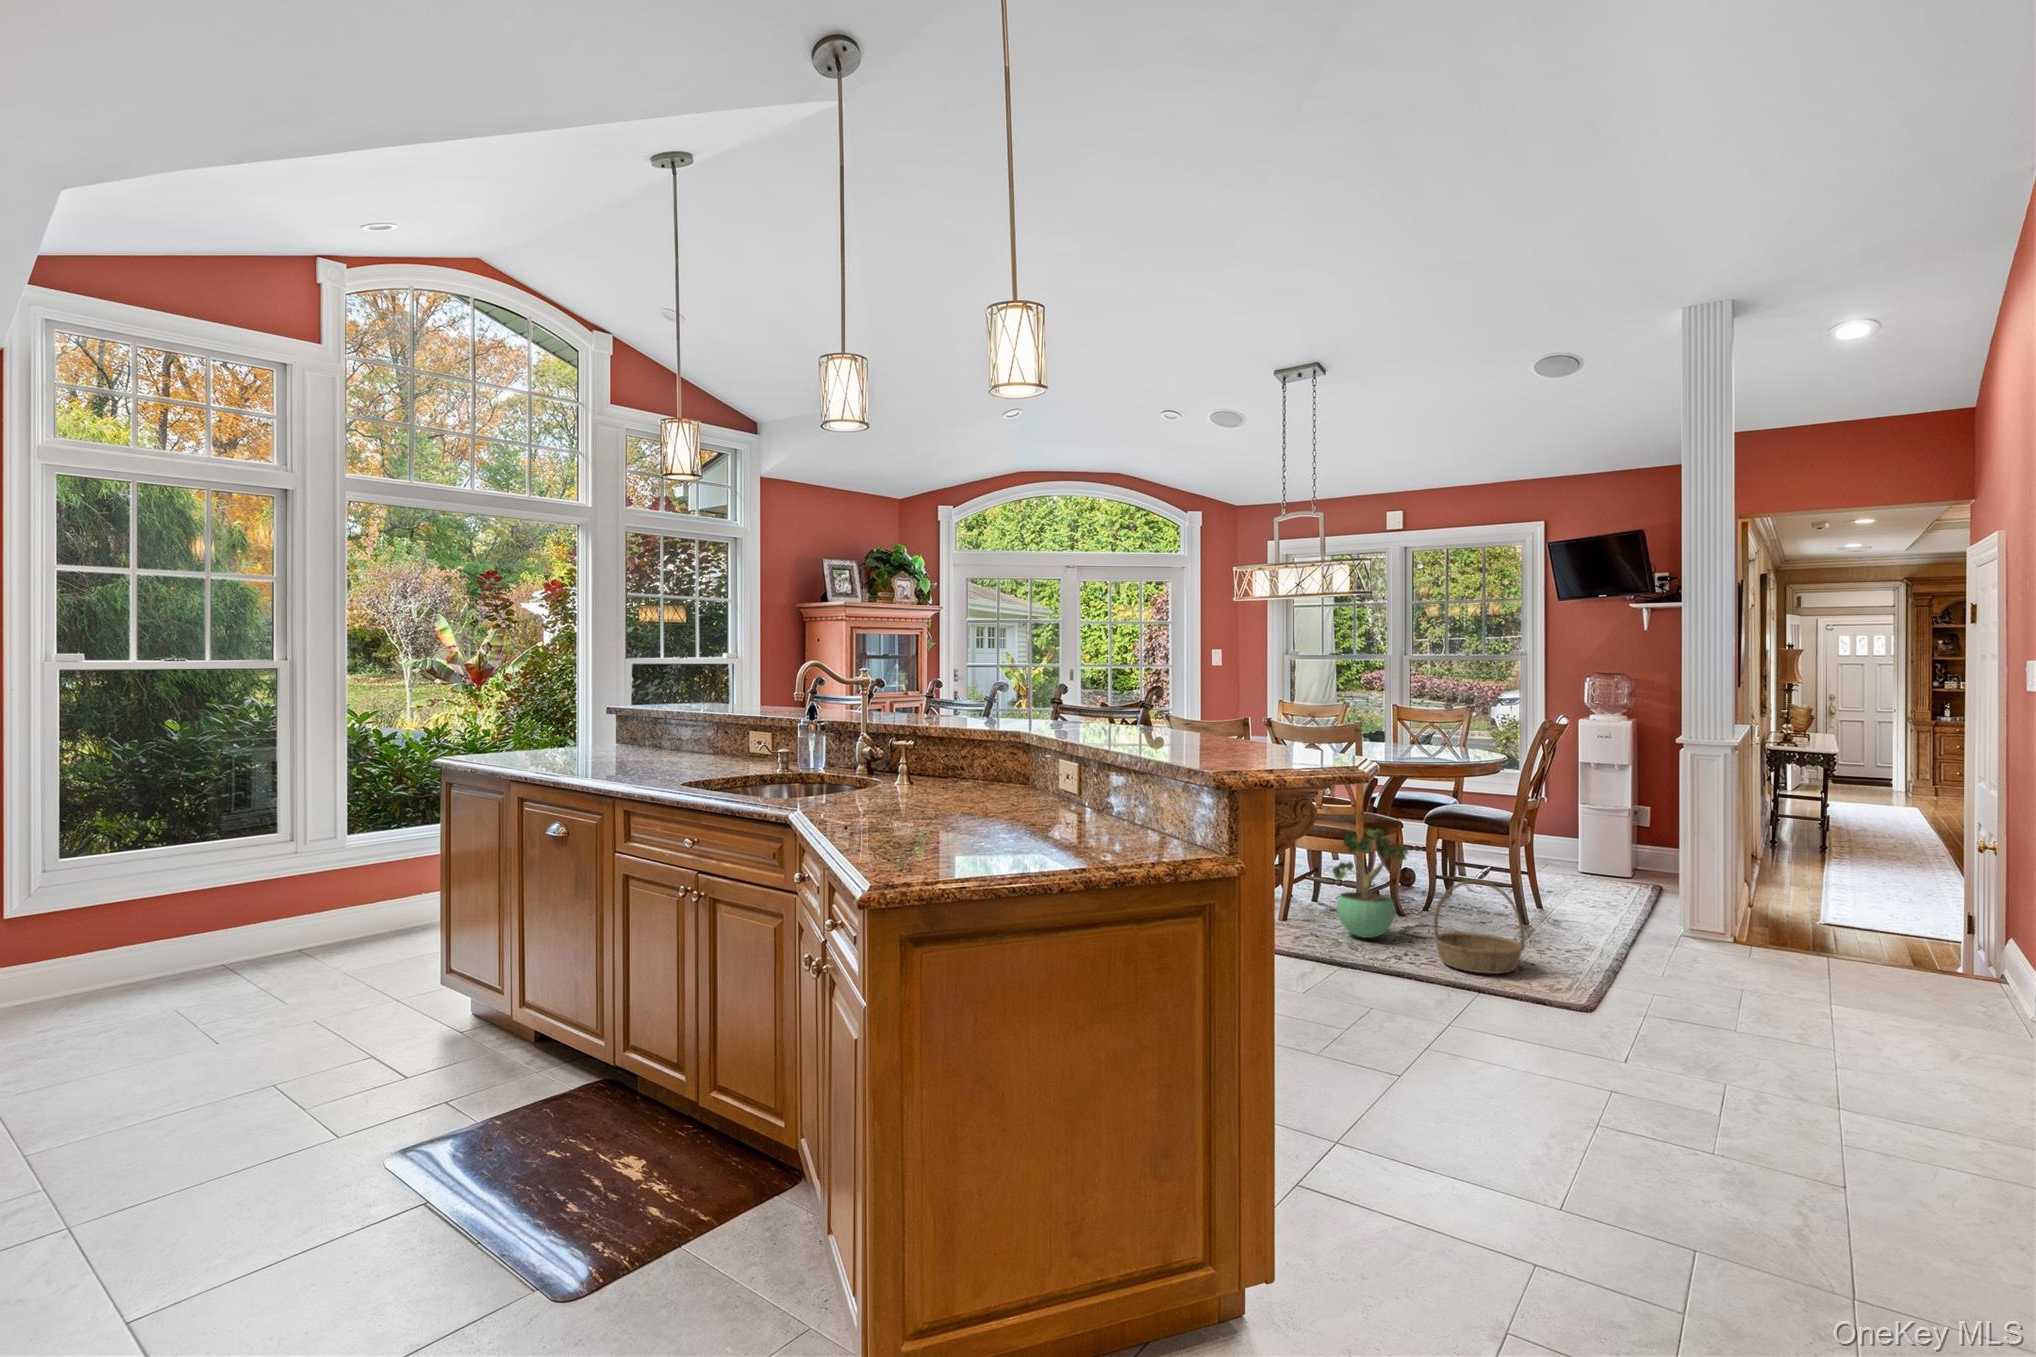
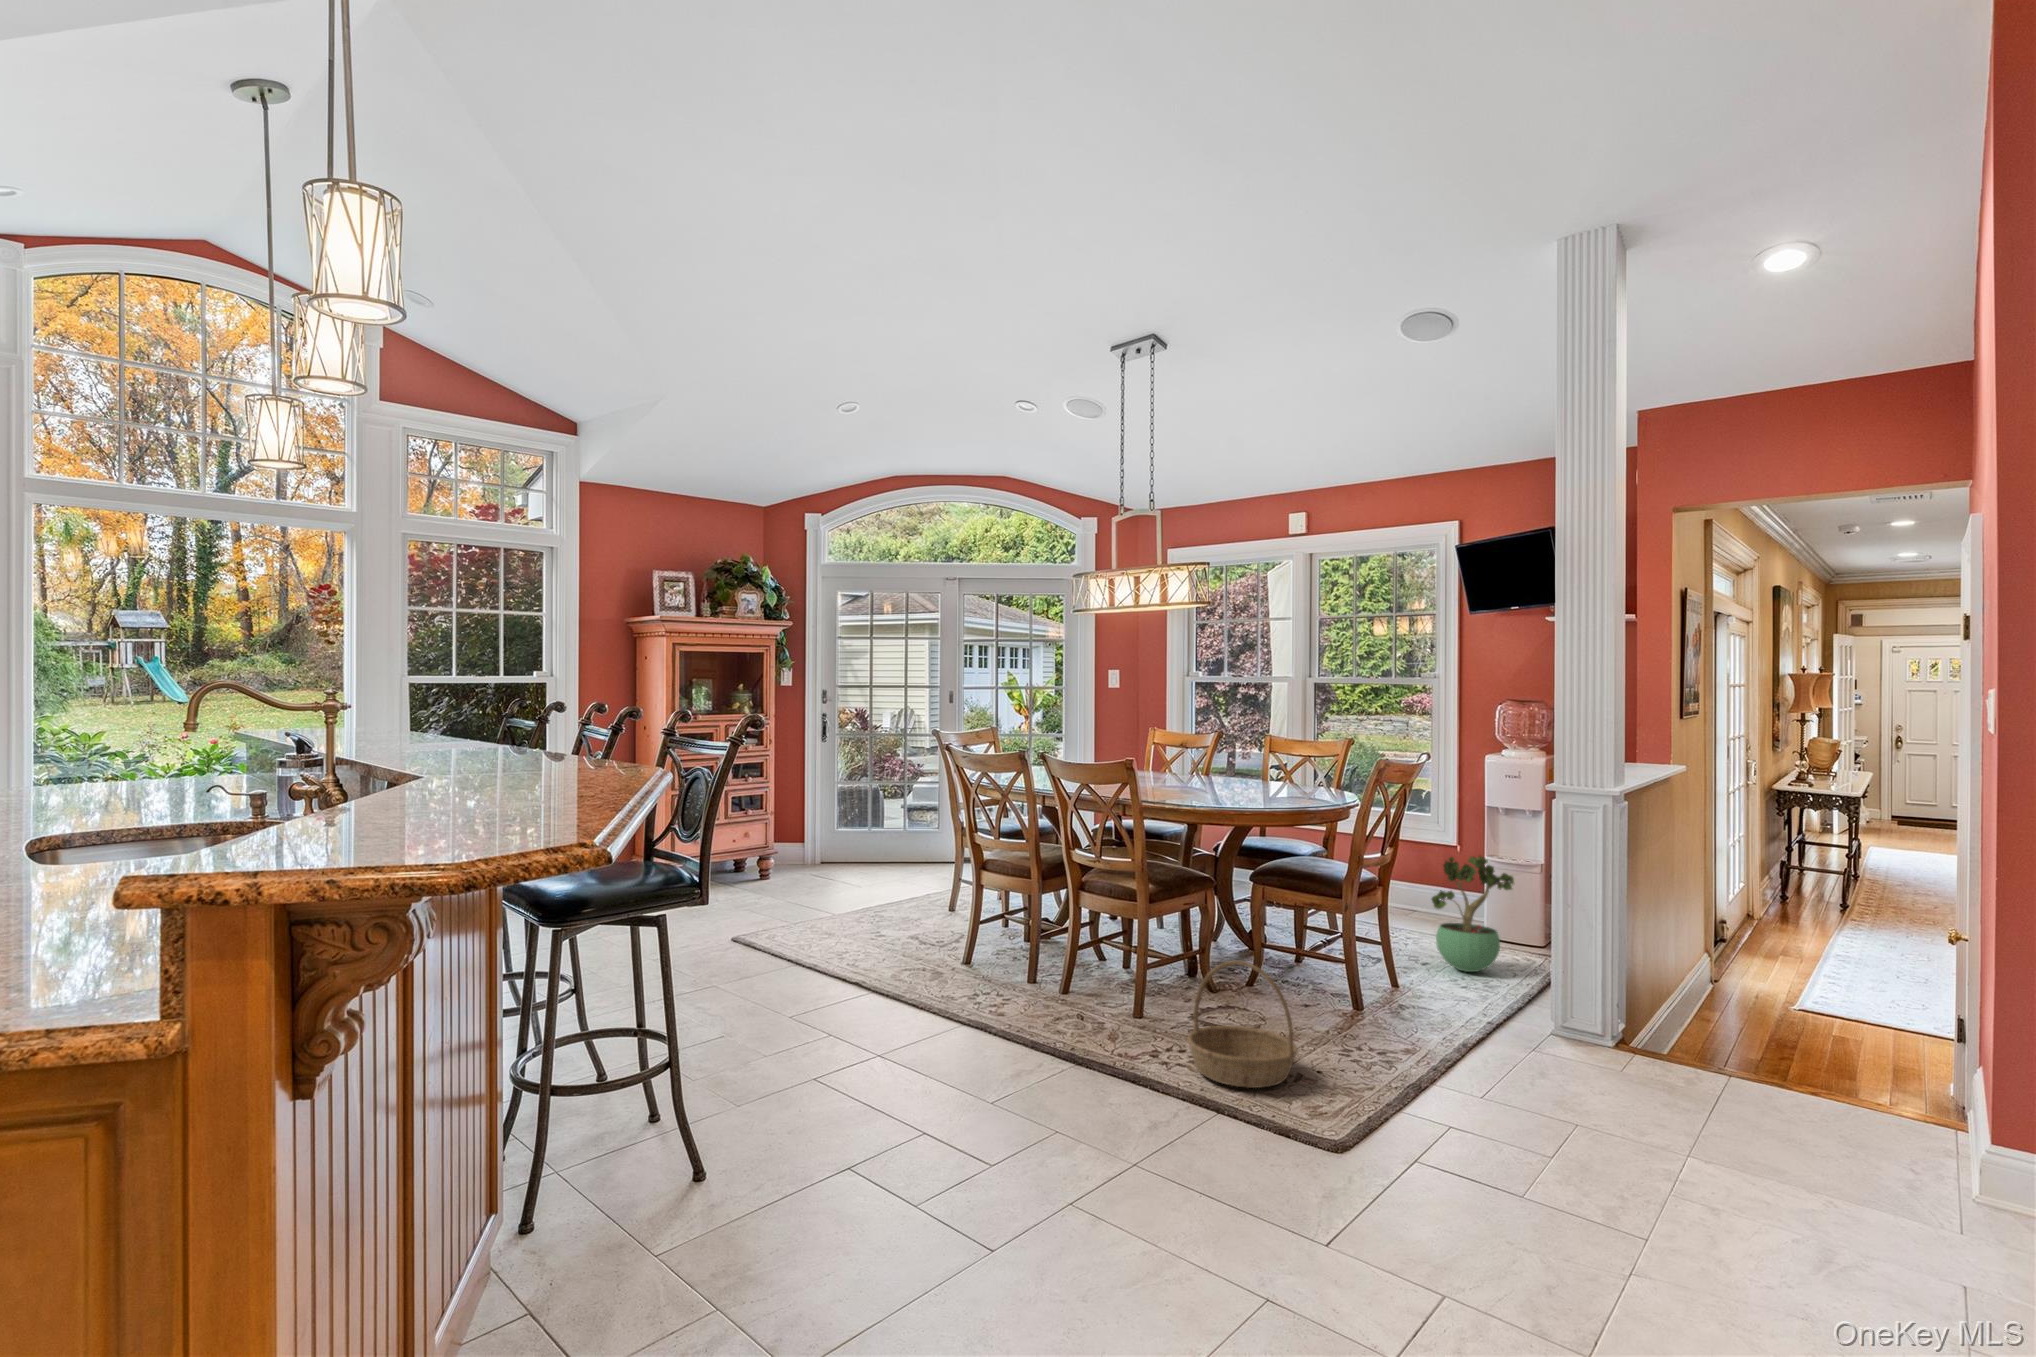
potted plant: present [1333,828,1408,938] -> present [1432,856,1514,972]

